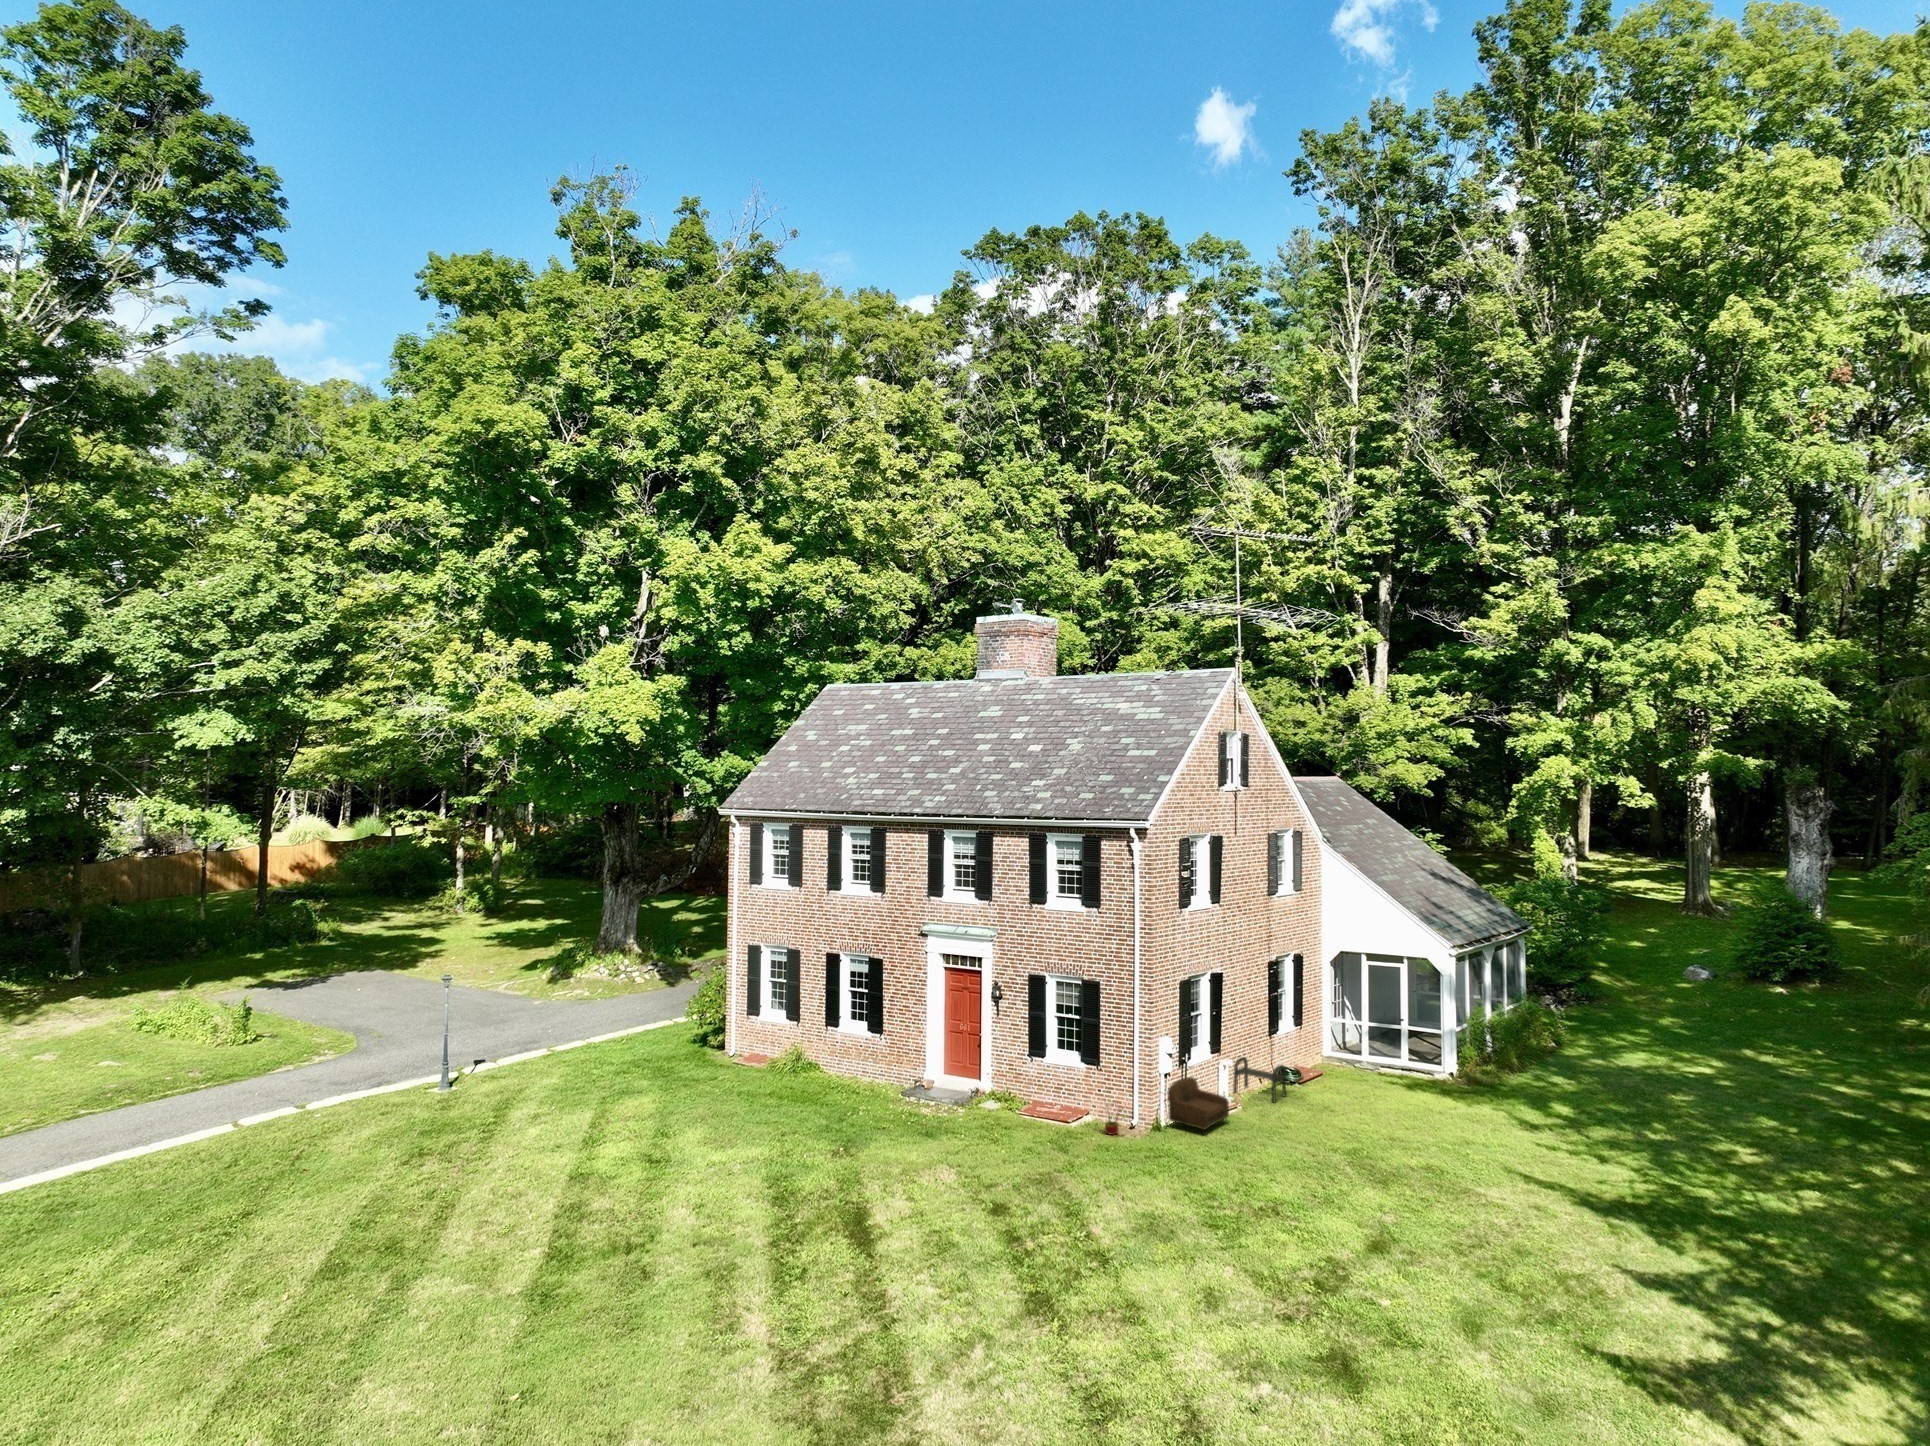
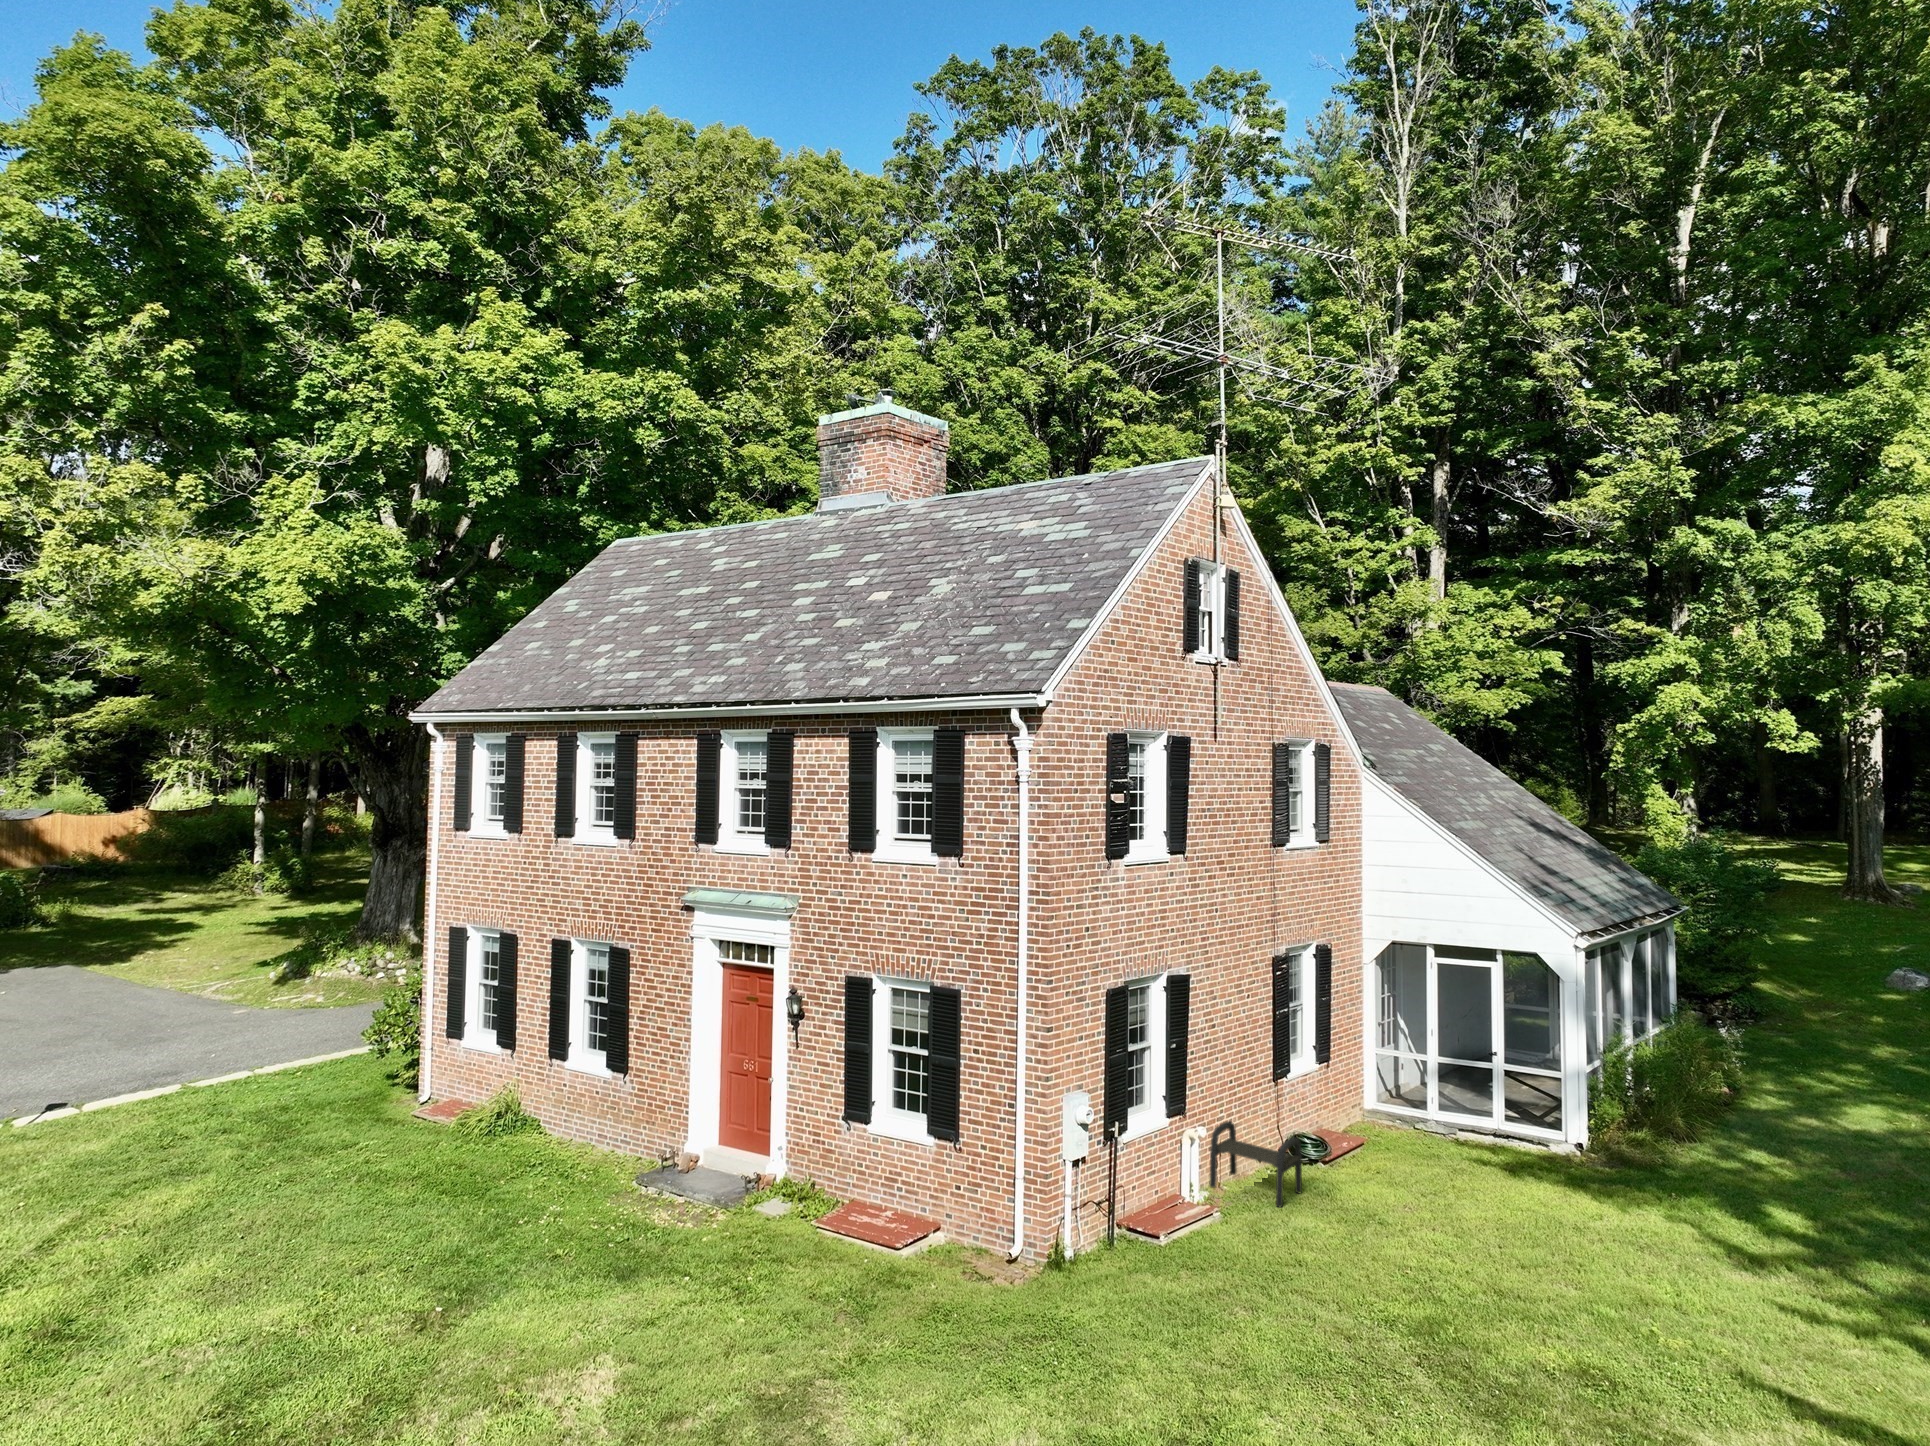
armchair: present [1167,1077,1229,1133] -> none [1079,1164,1195,1281]
decorative plant: present [1105,1106,1126,1134] -> none [958,1200,996,1280]

